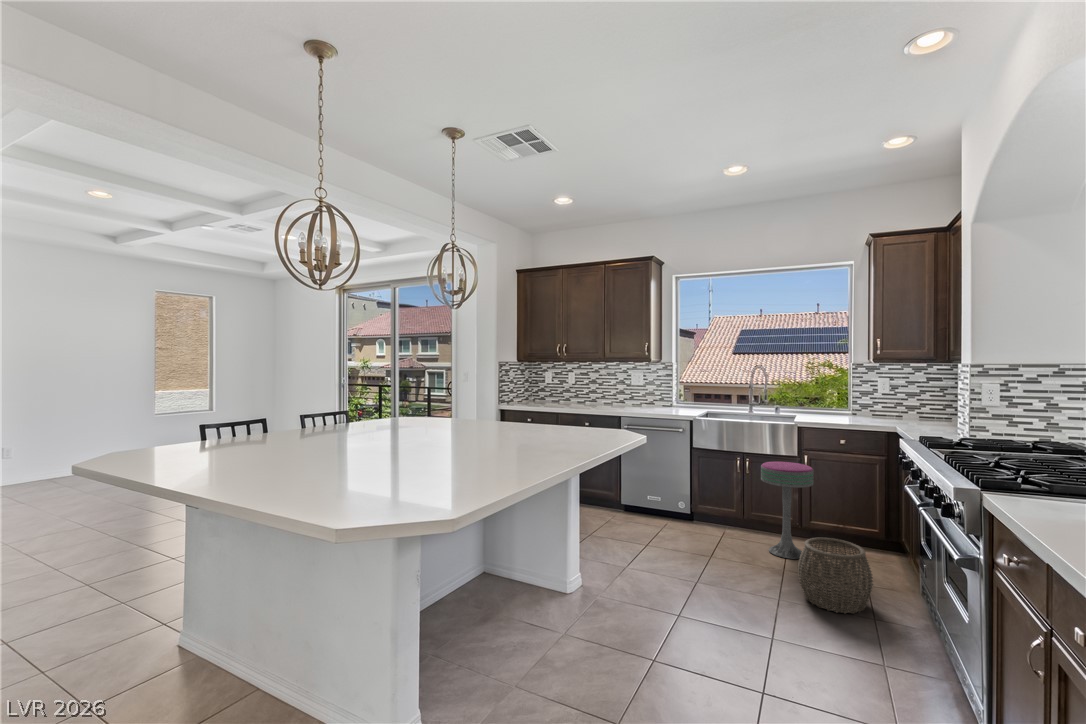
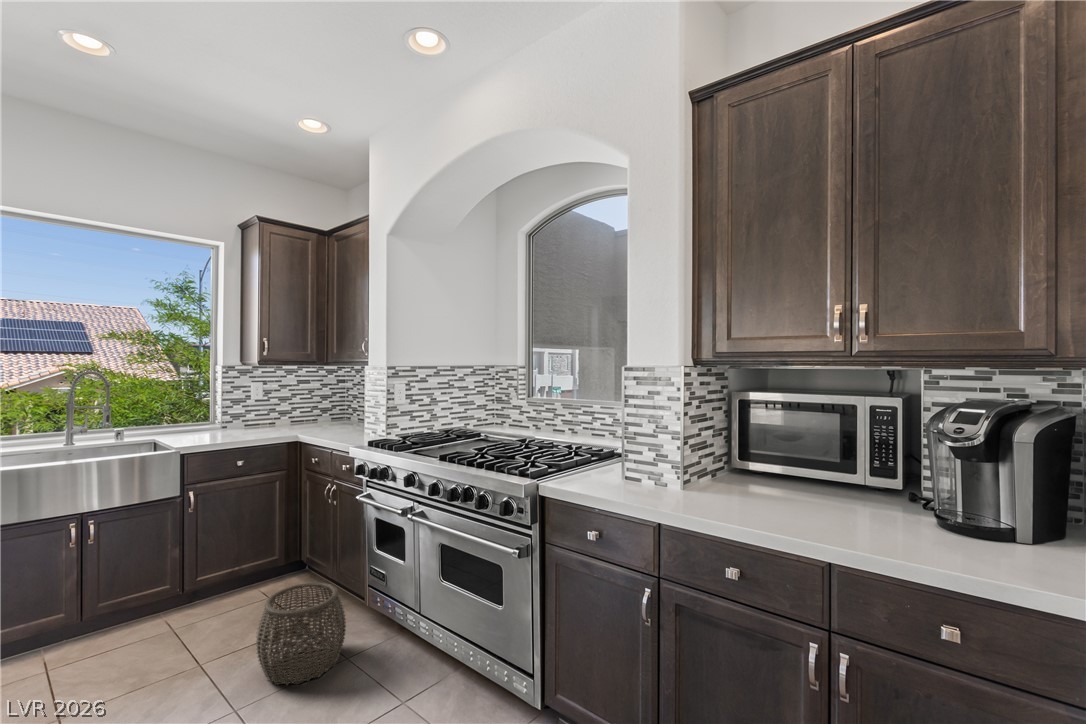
bar stool: present [761,462,814,559] -> none [142,504,225,648]

